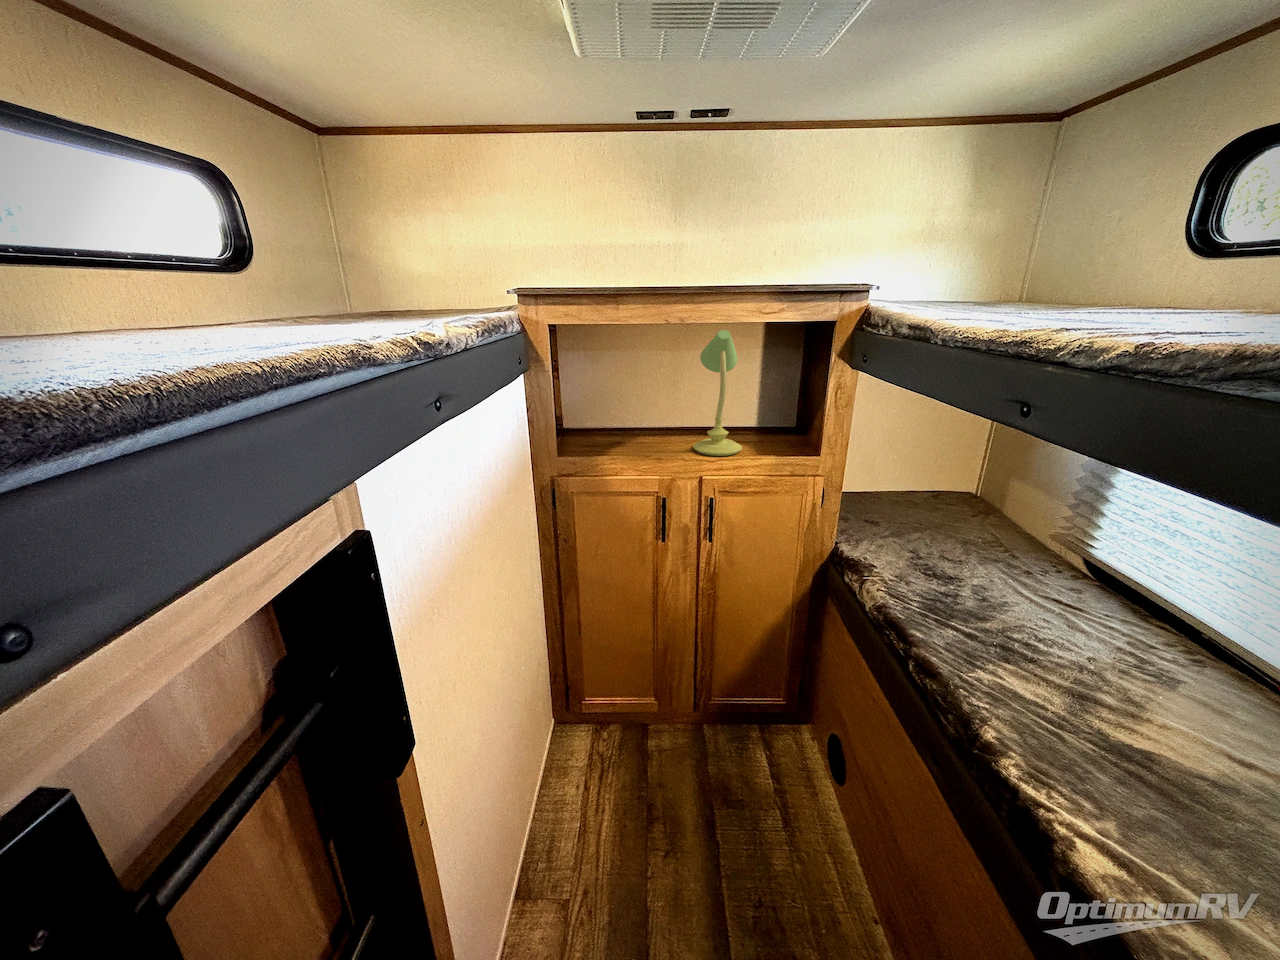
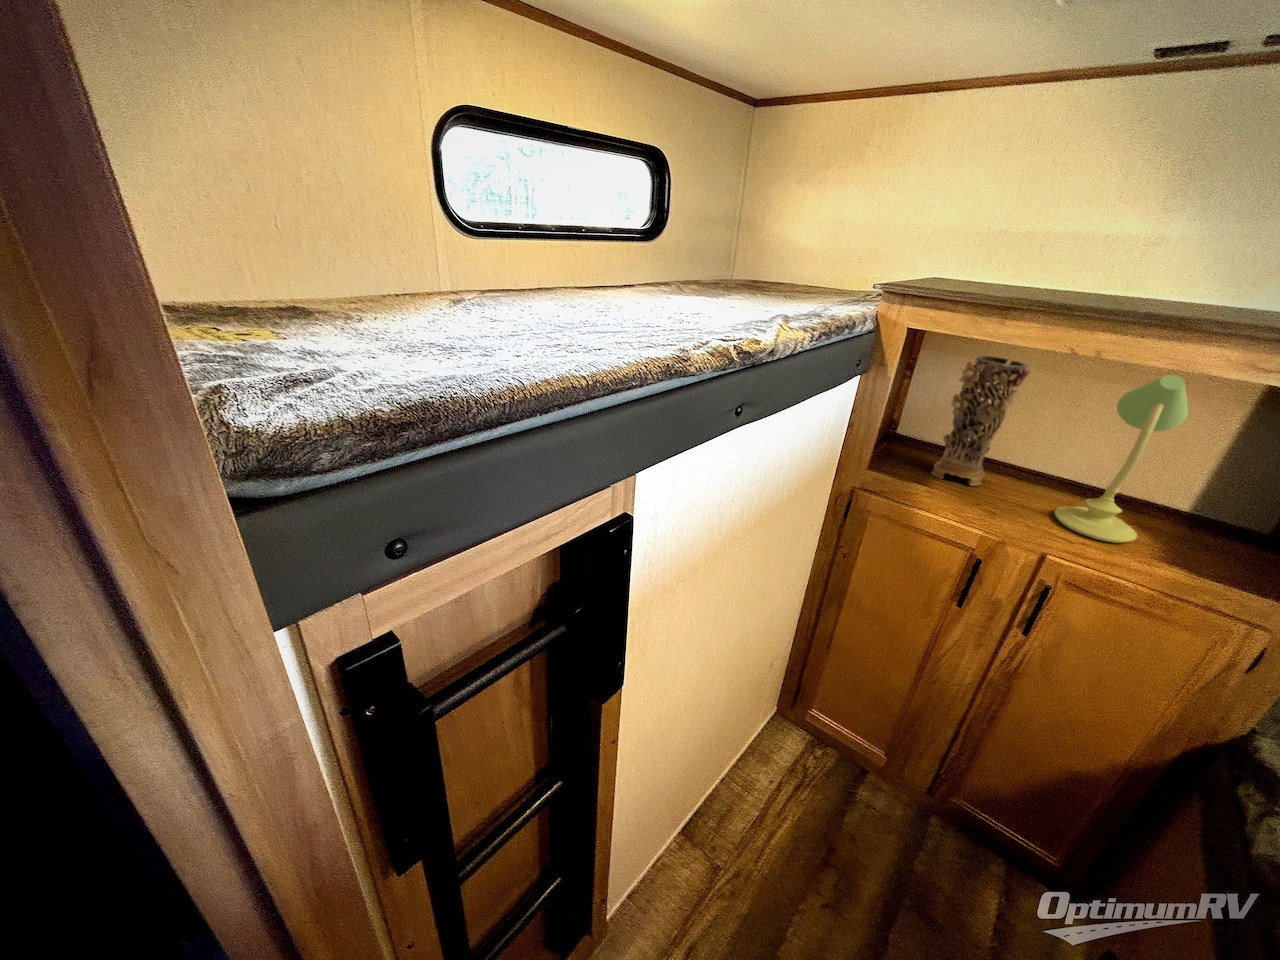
decorative vase: none [599,344,644,449] -> present [931,356,1030,486]

